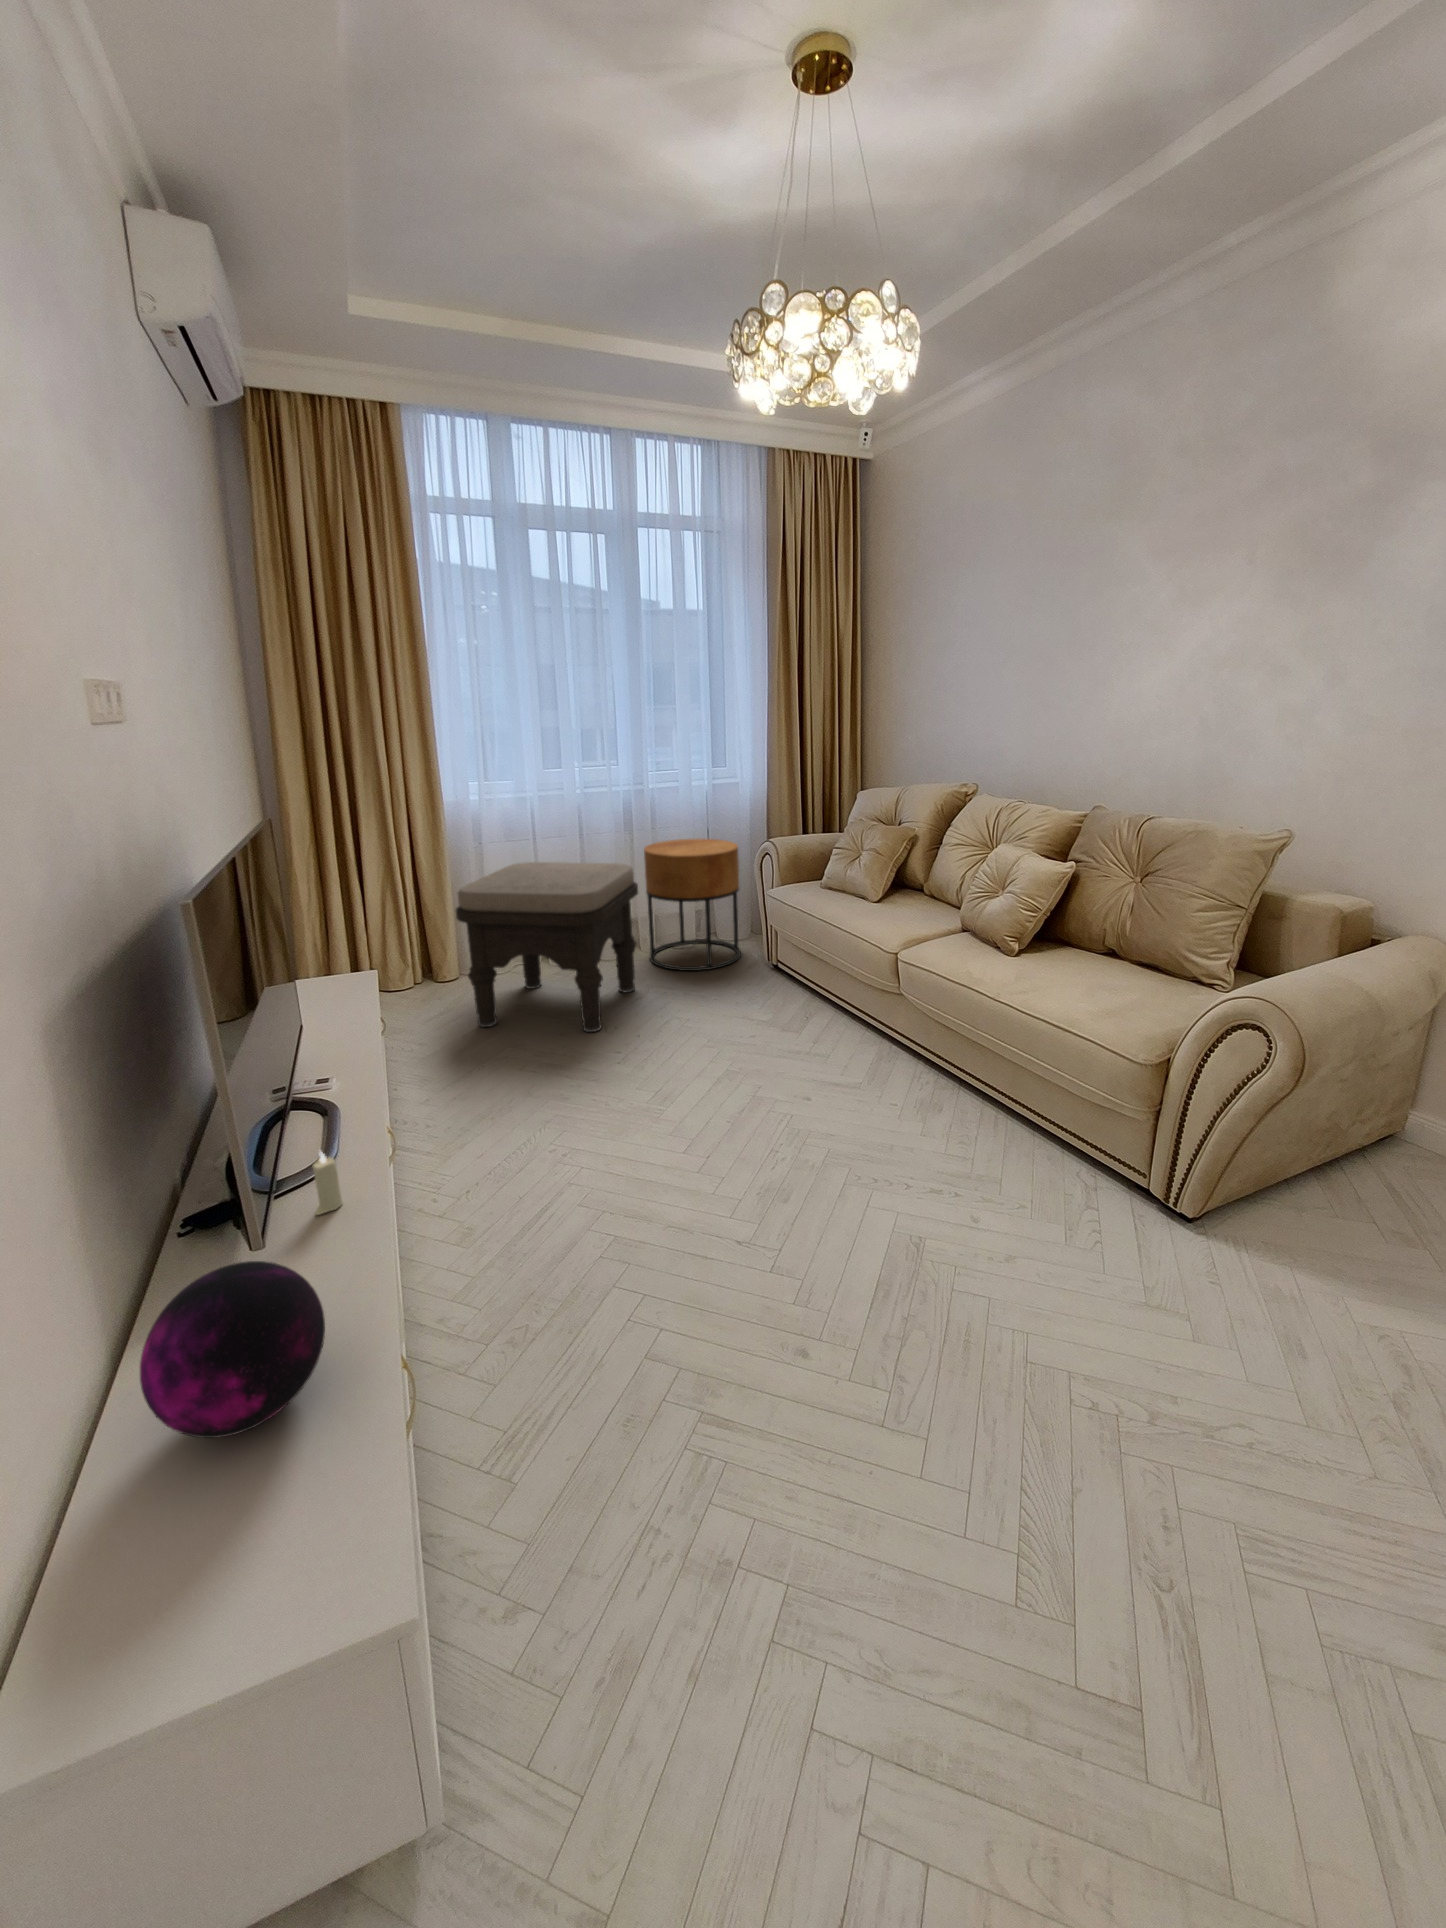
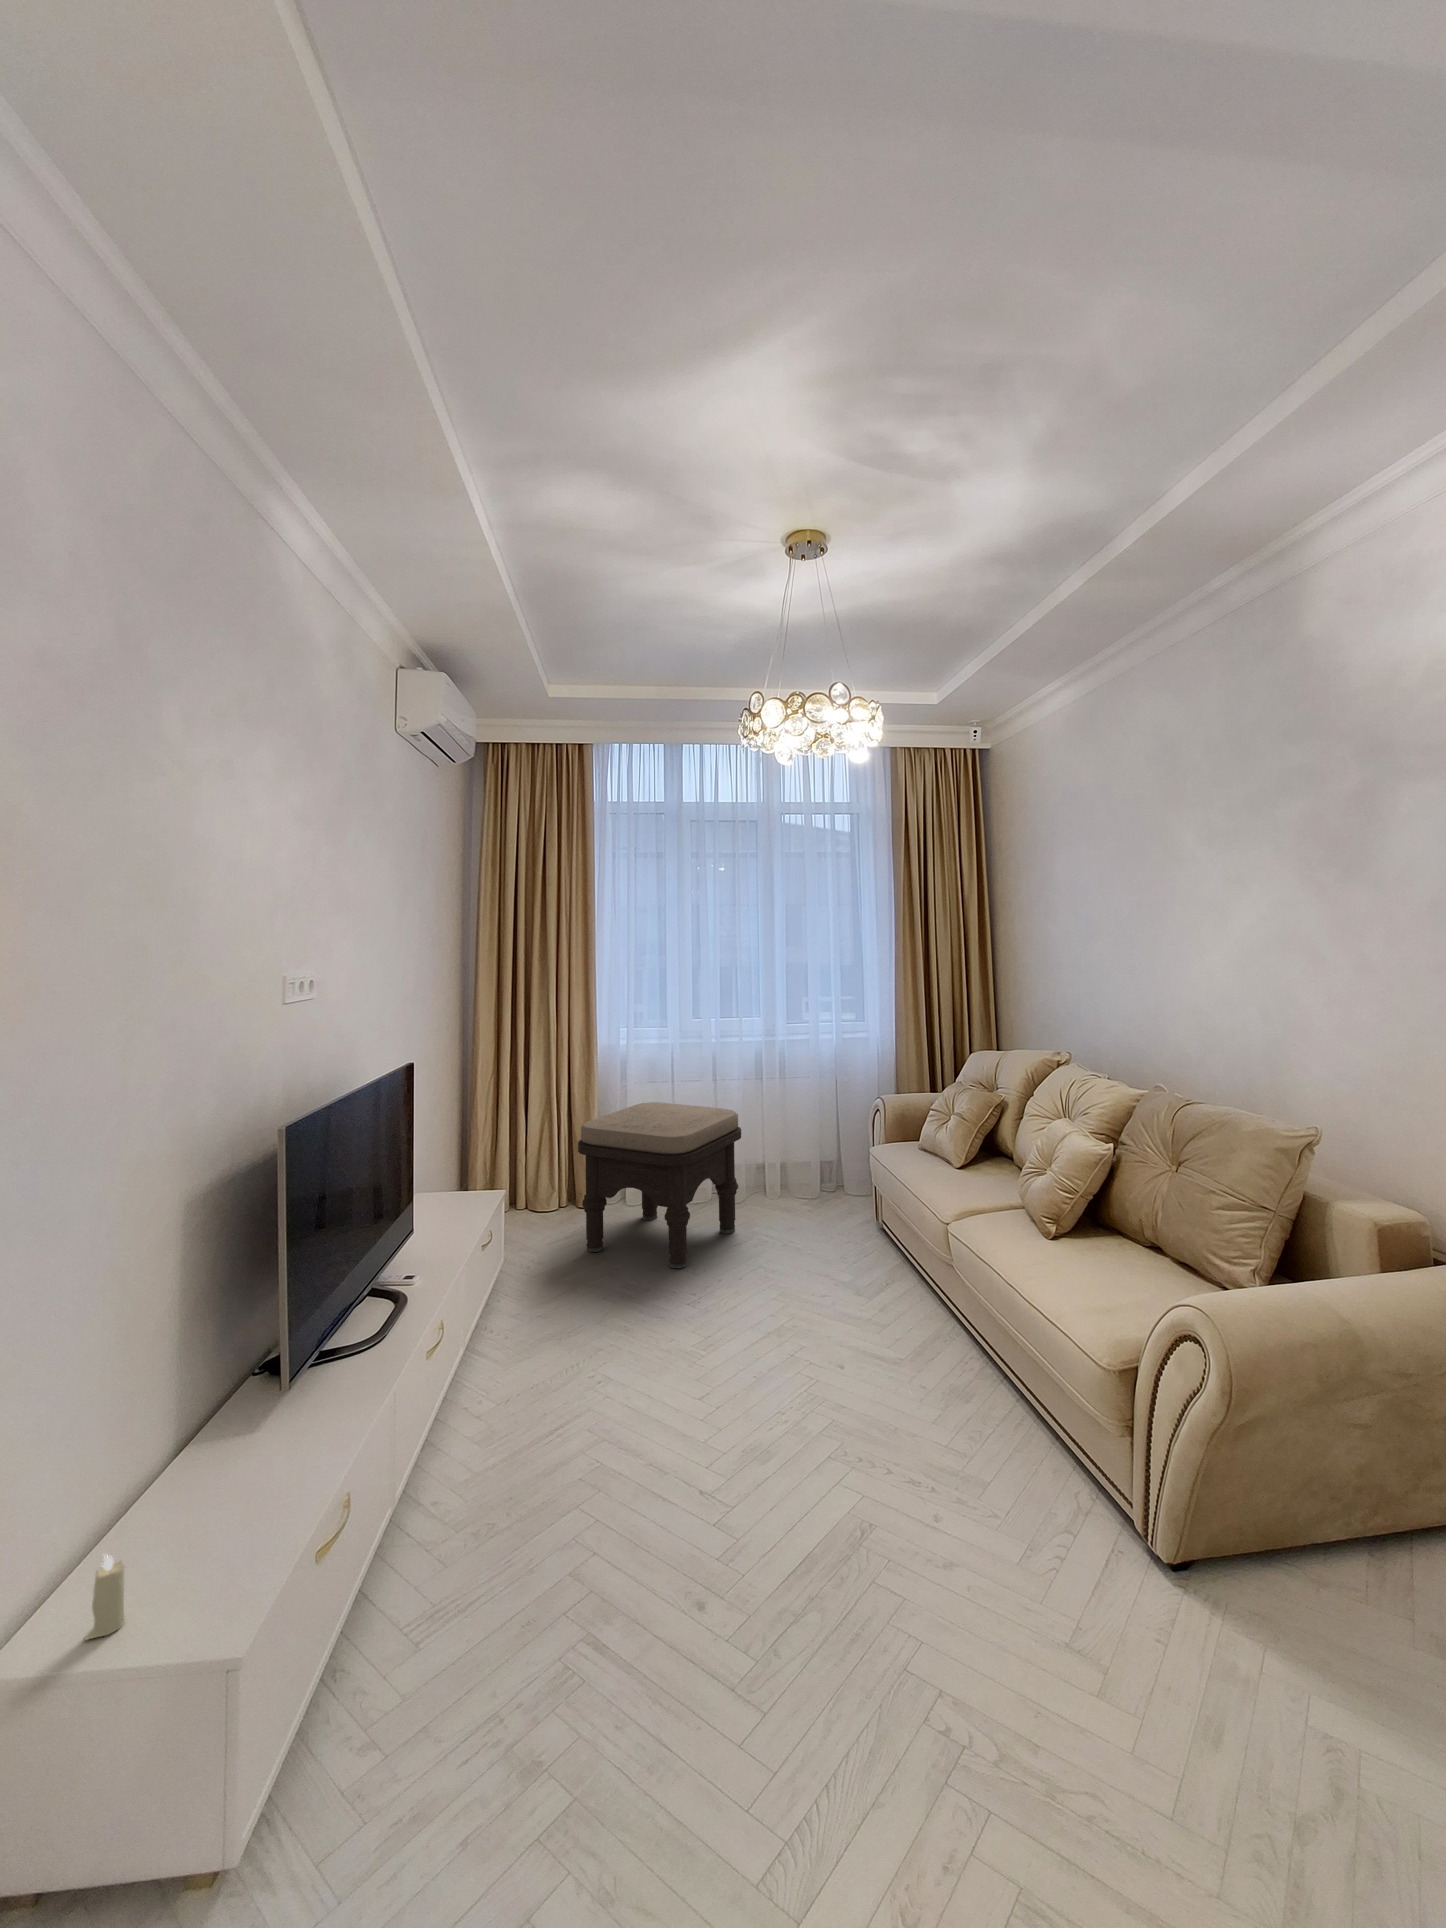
side table: present [644,839,741,971] -> none [761,1088,850,1219]
candle: present [312,1151,342,1215] -> present [85,1554,125,1640]
decorative orb: present [140,1261,325,1438] -> none [156,1398,284,1526]

